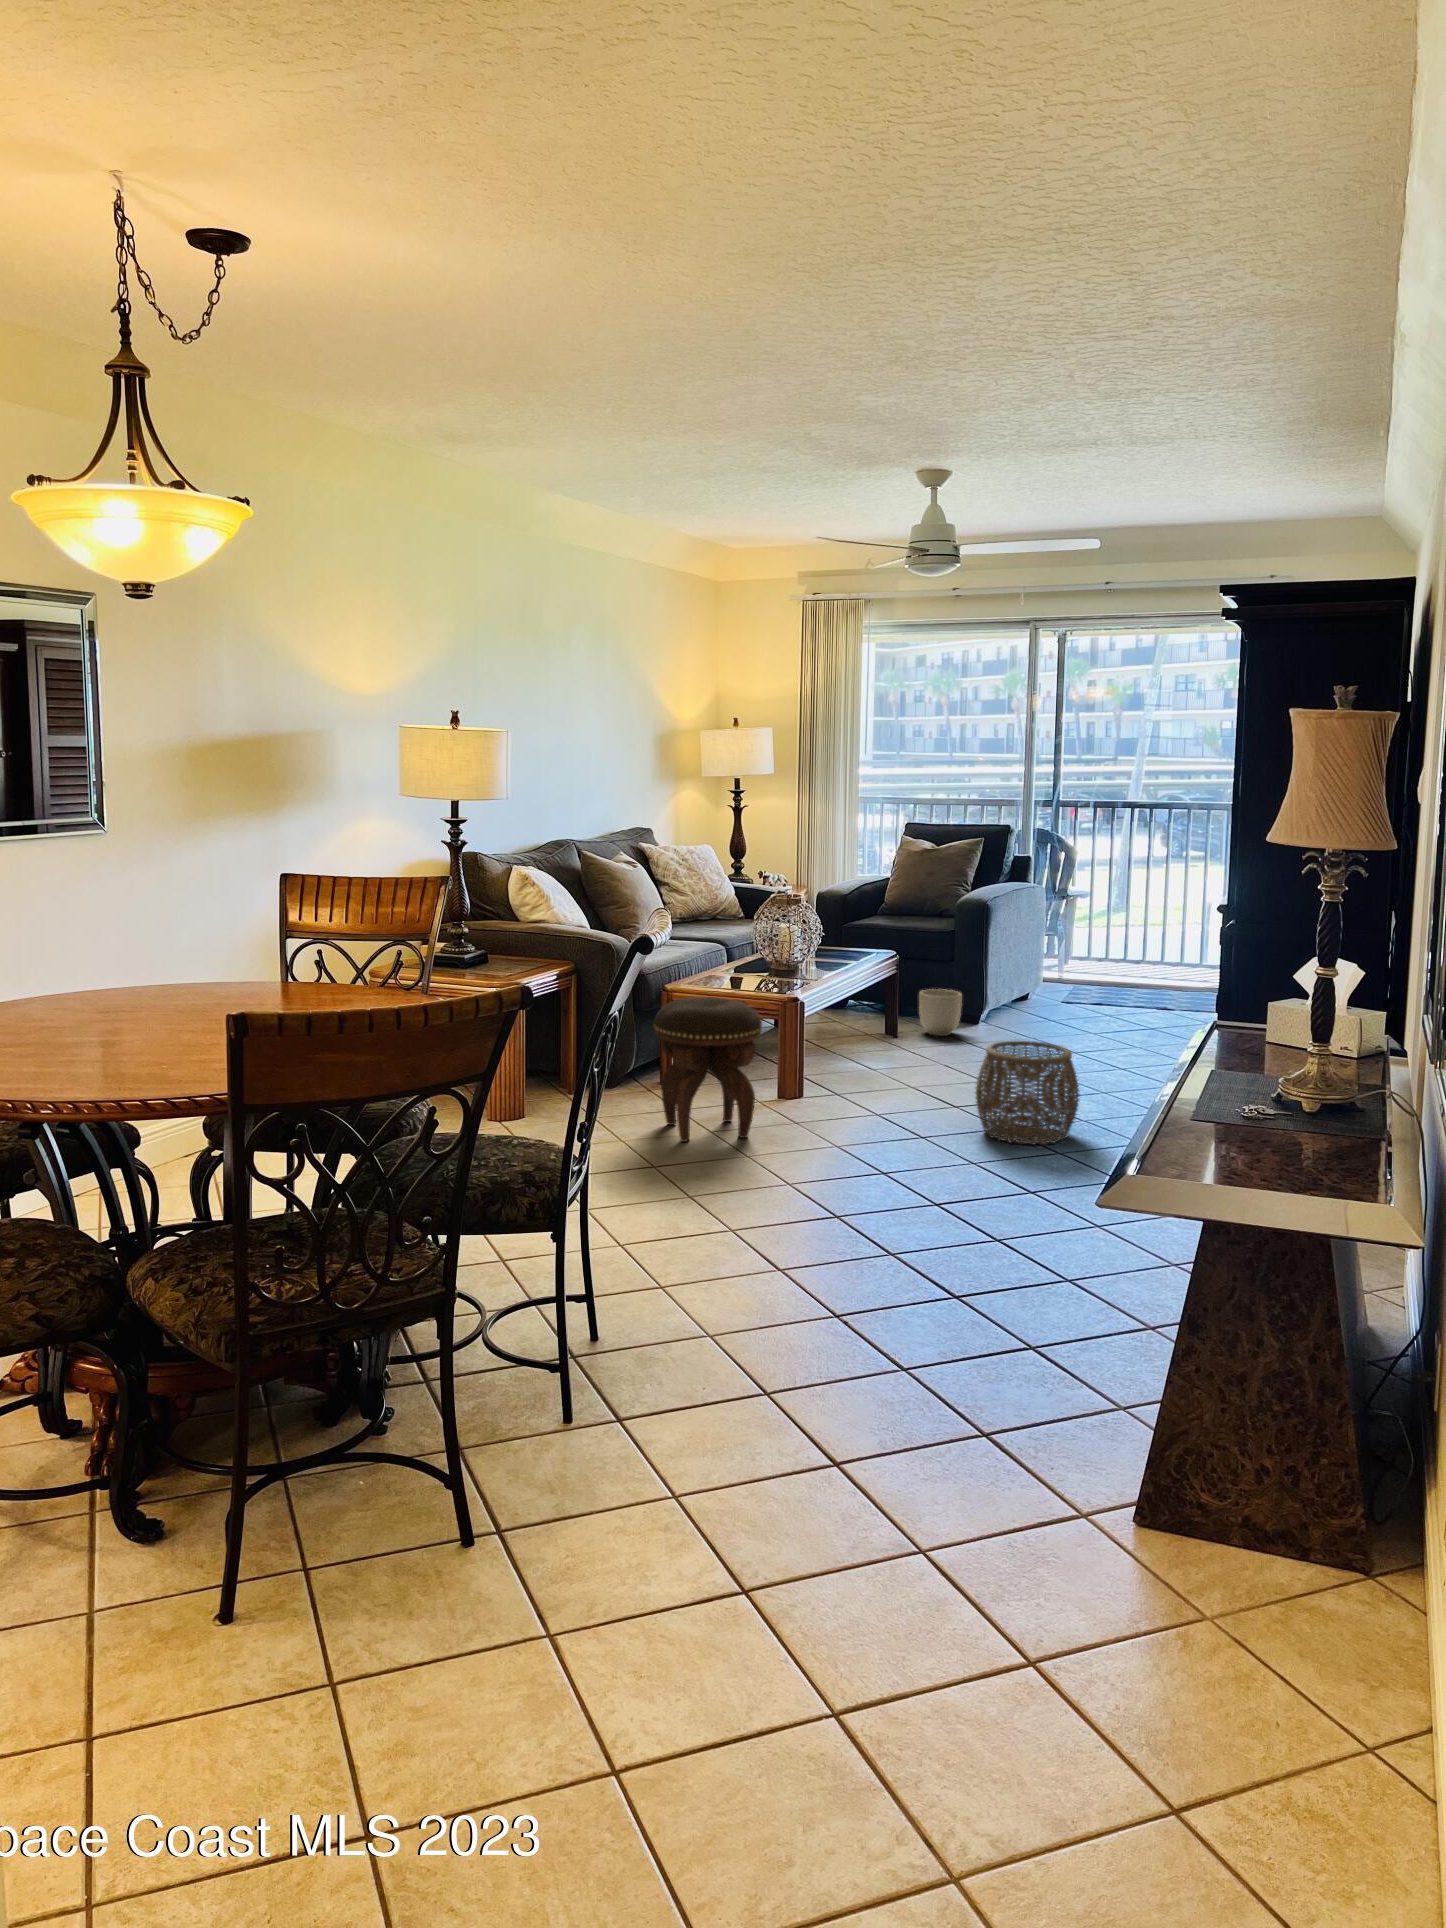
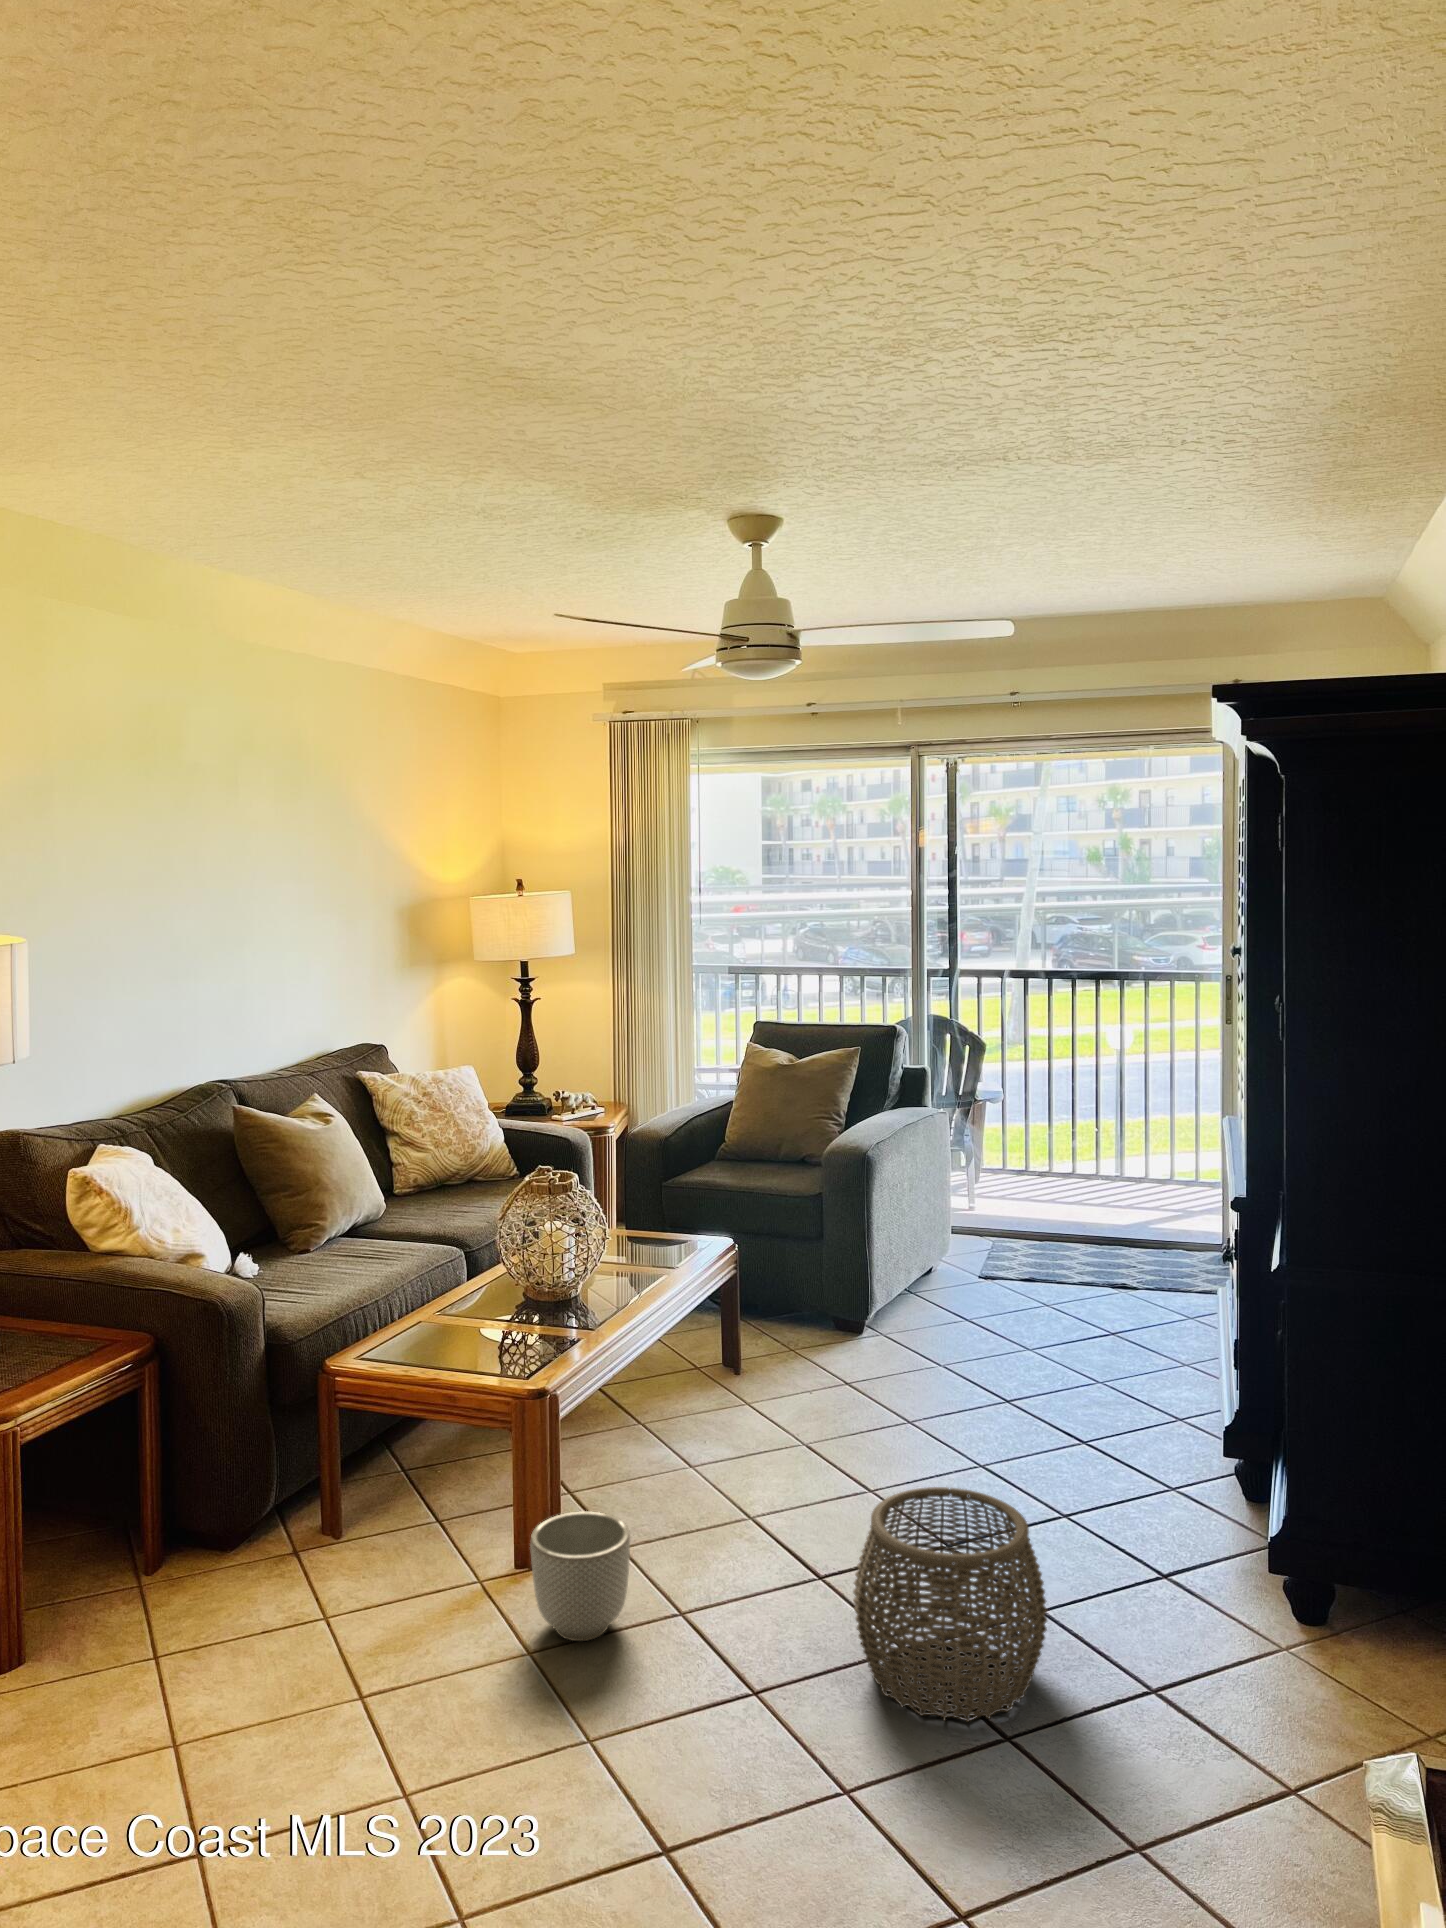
planter: present [919,989,962,1036] -> present [530,1511,630,1641]
footstool: present [654,997,762,1142] -> none [235,1435,449,1759]

